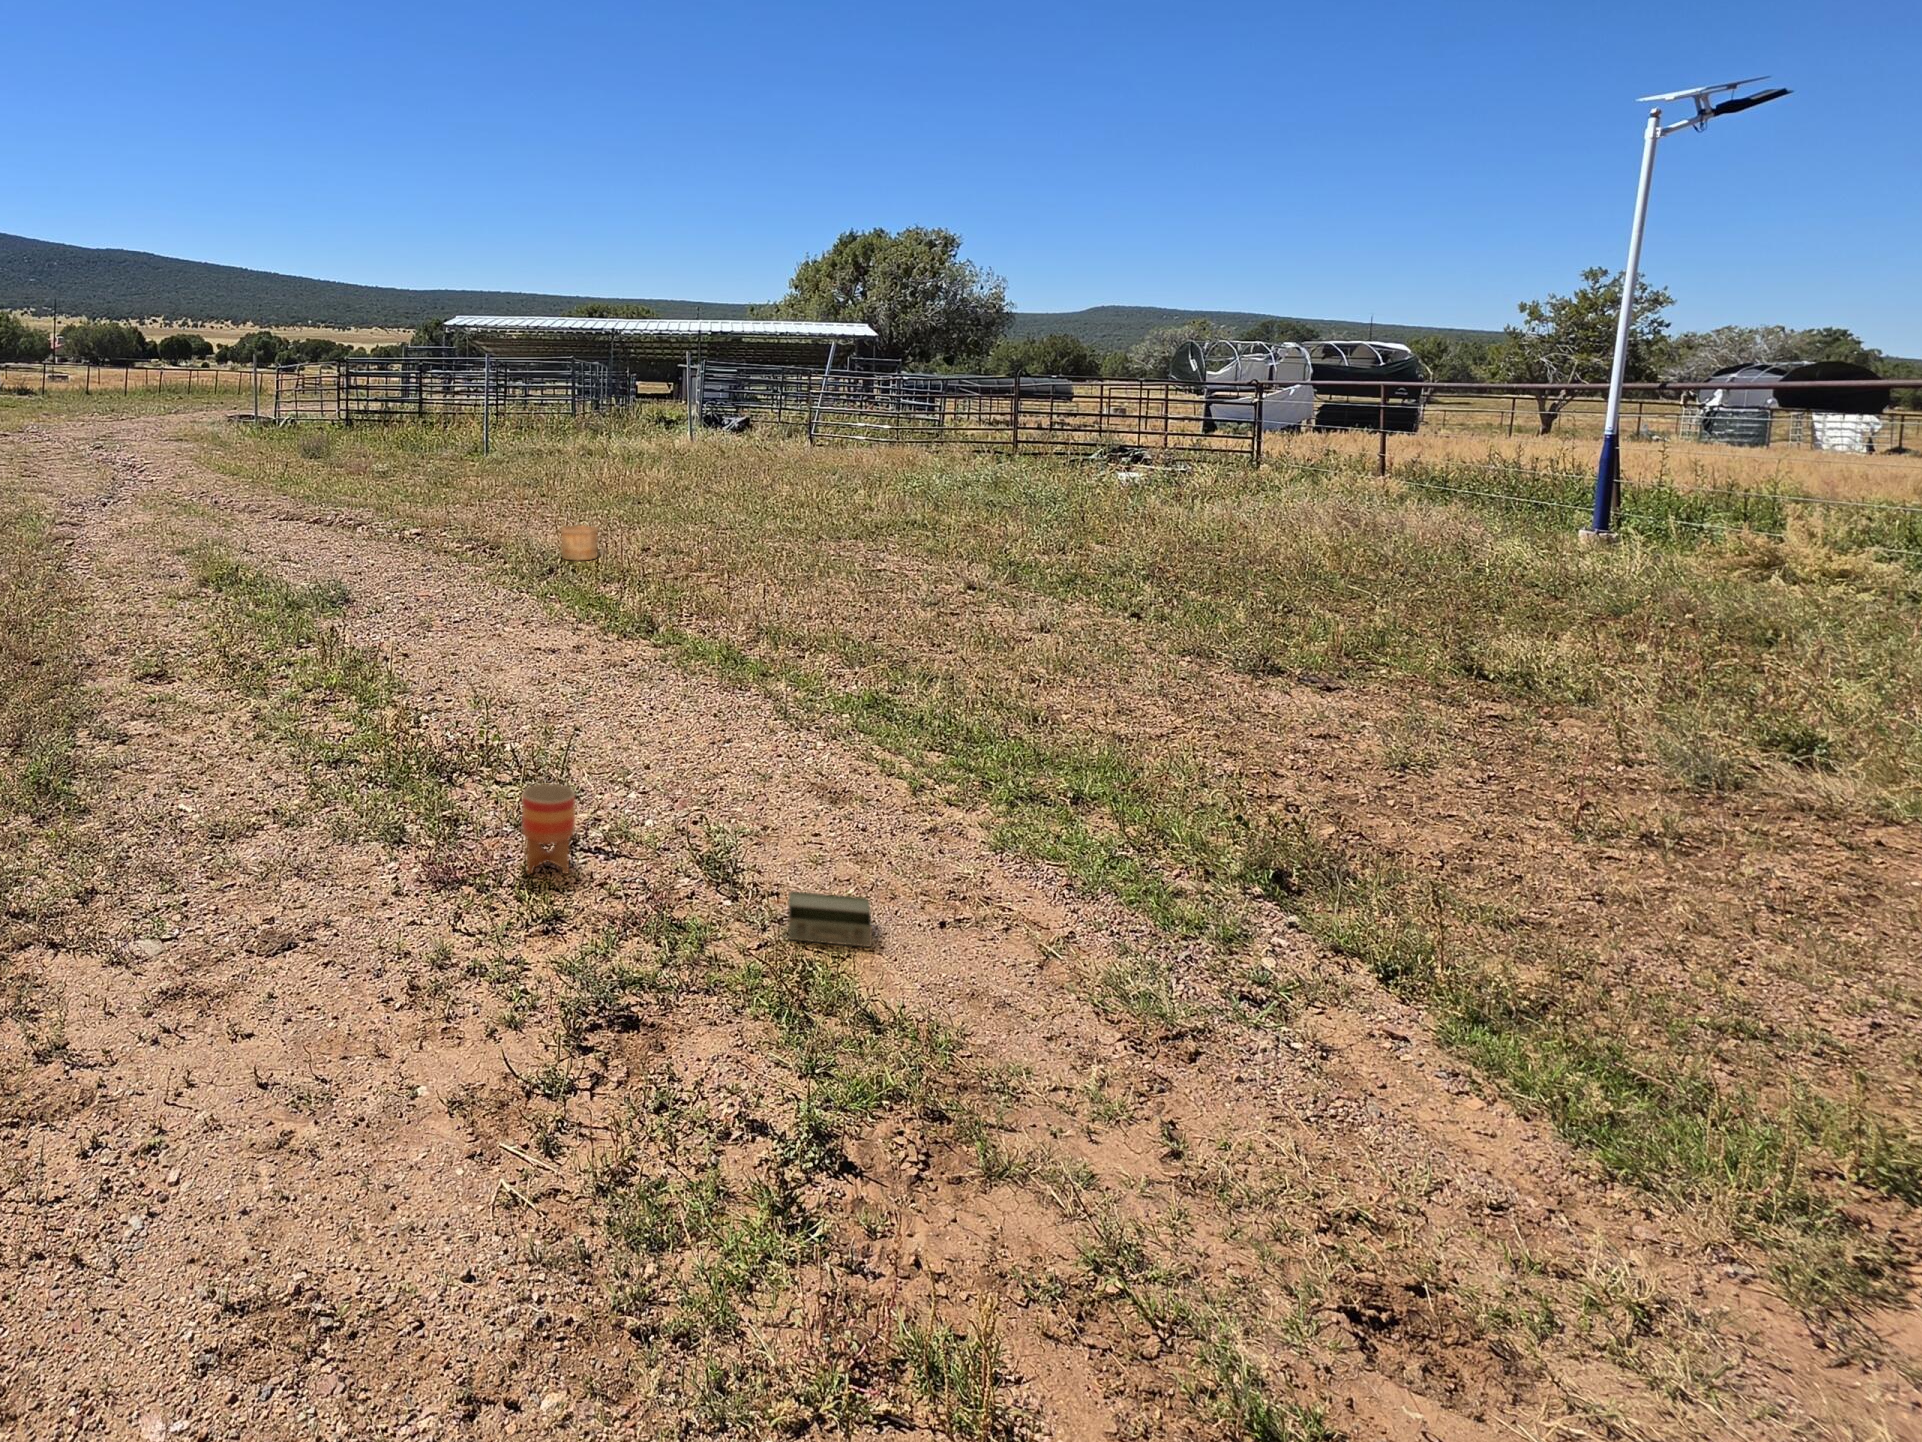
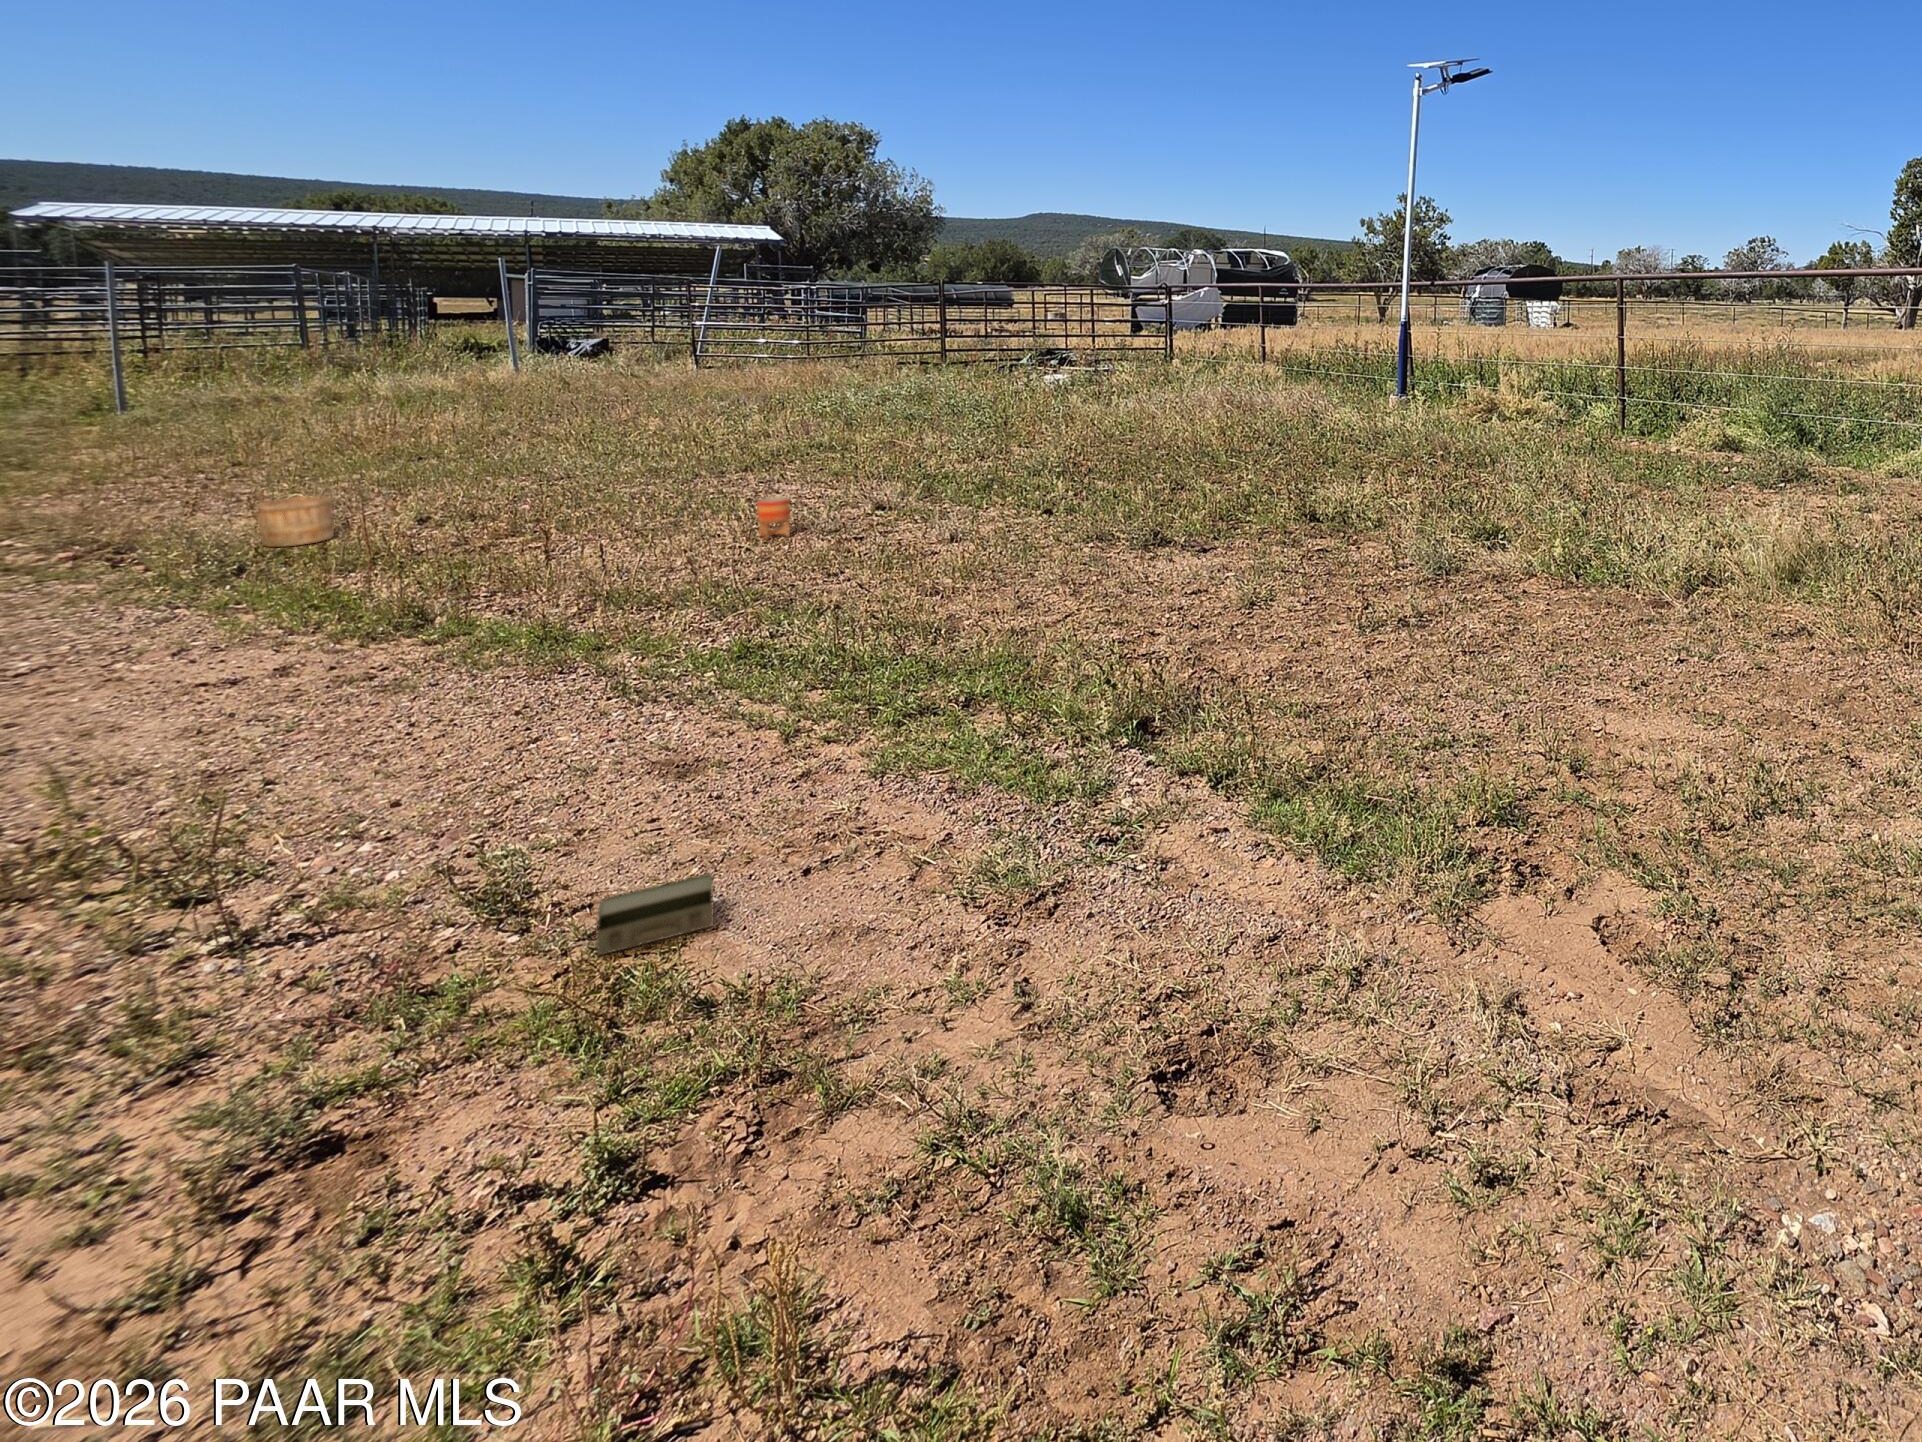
planter: present [522,784,575,874] -> present [757,496,790,539]

